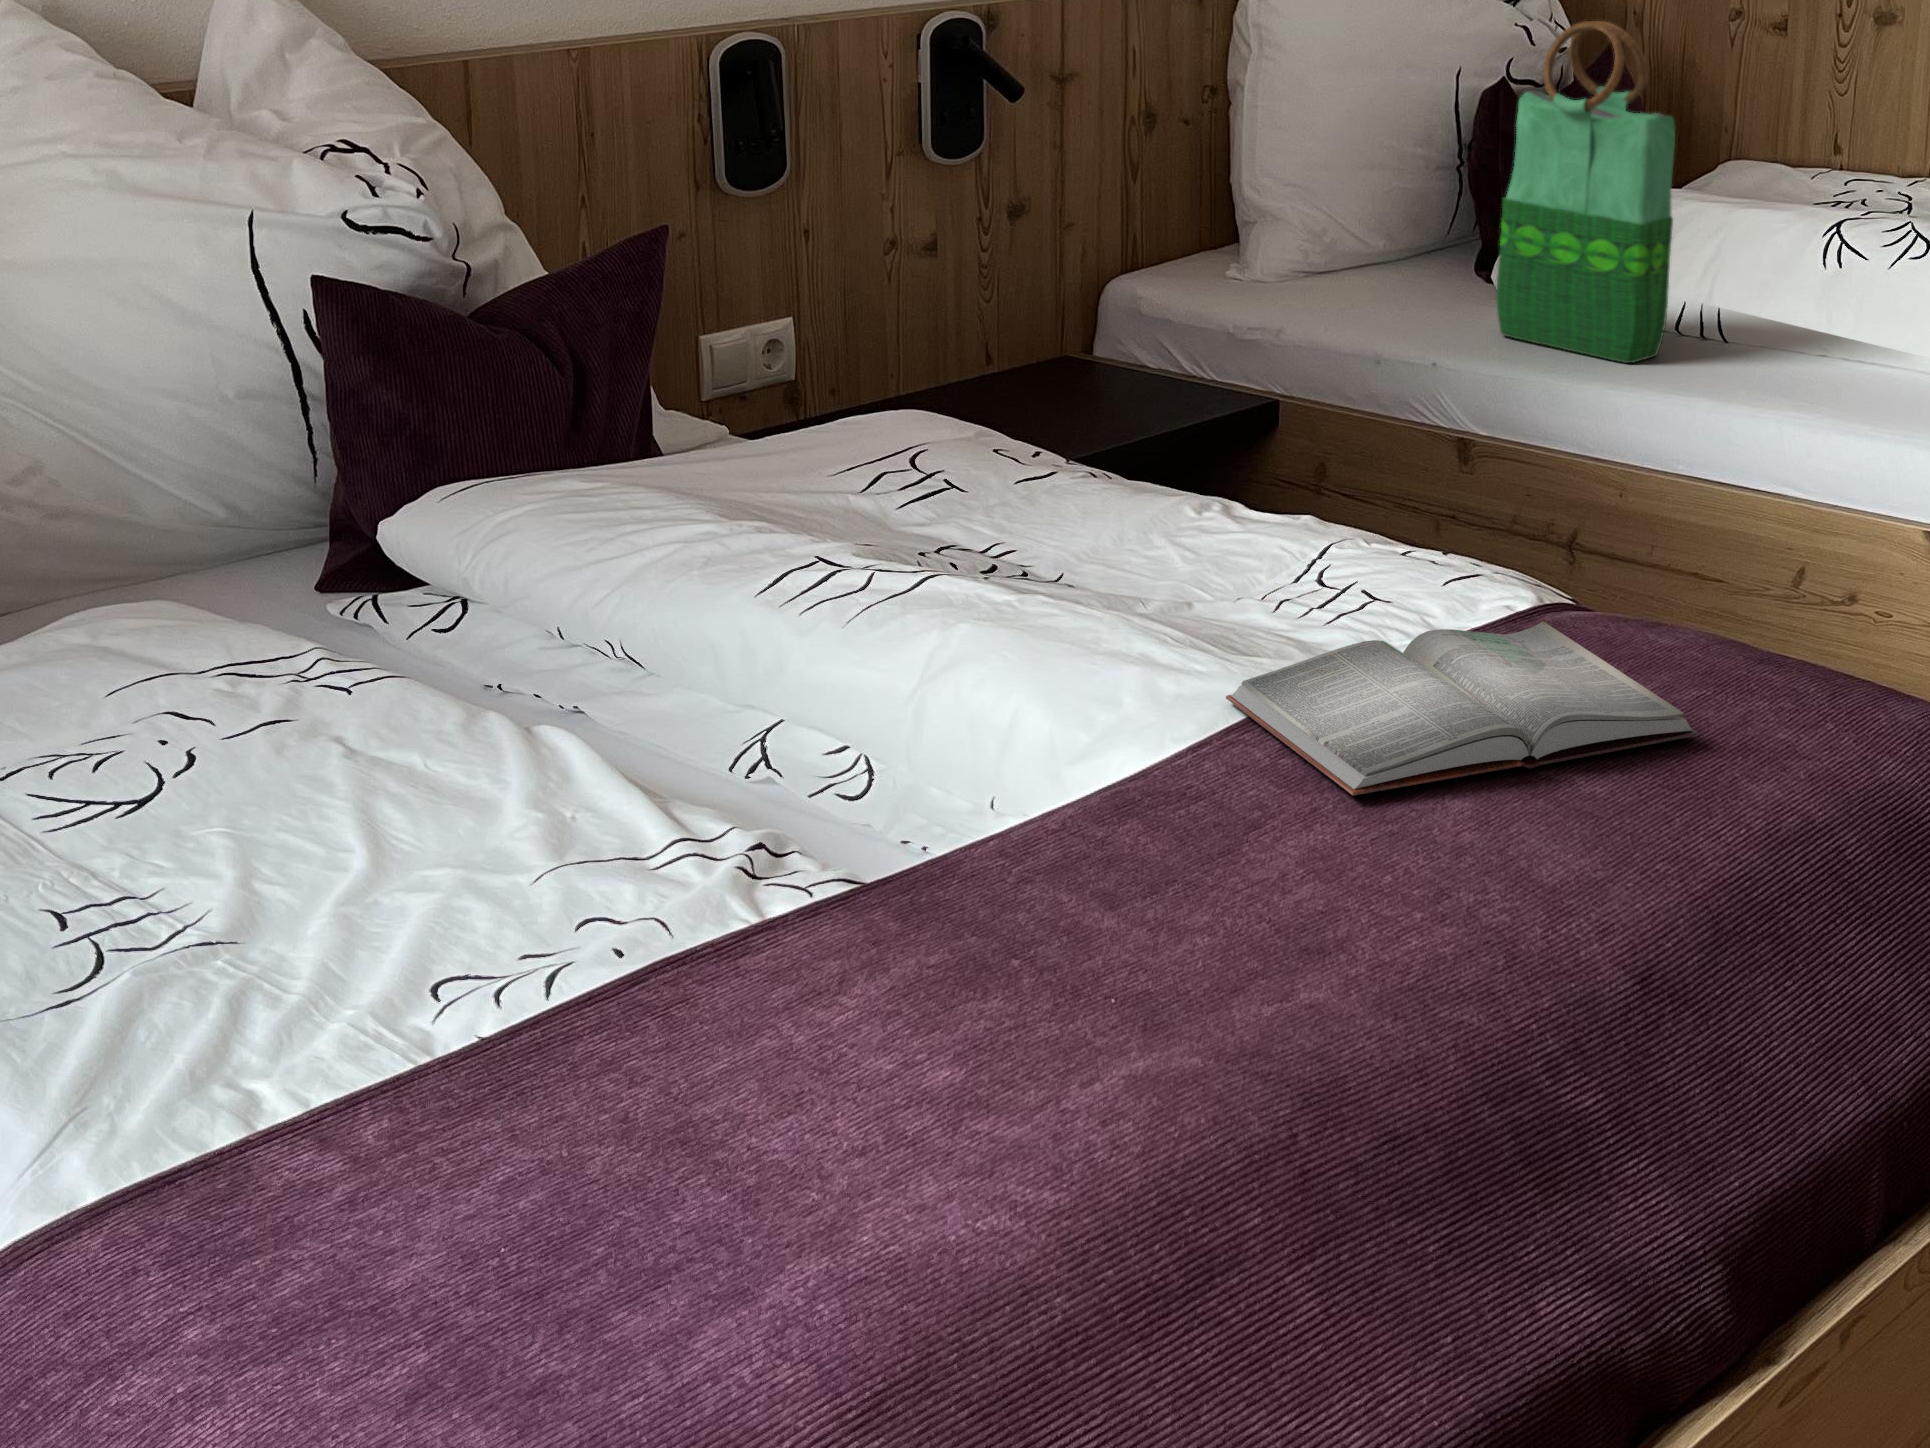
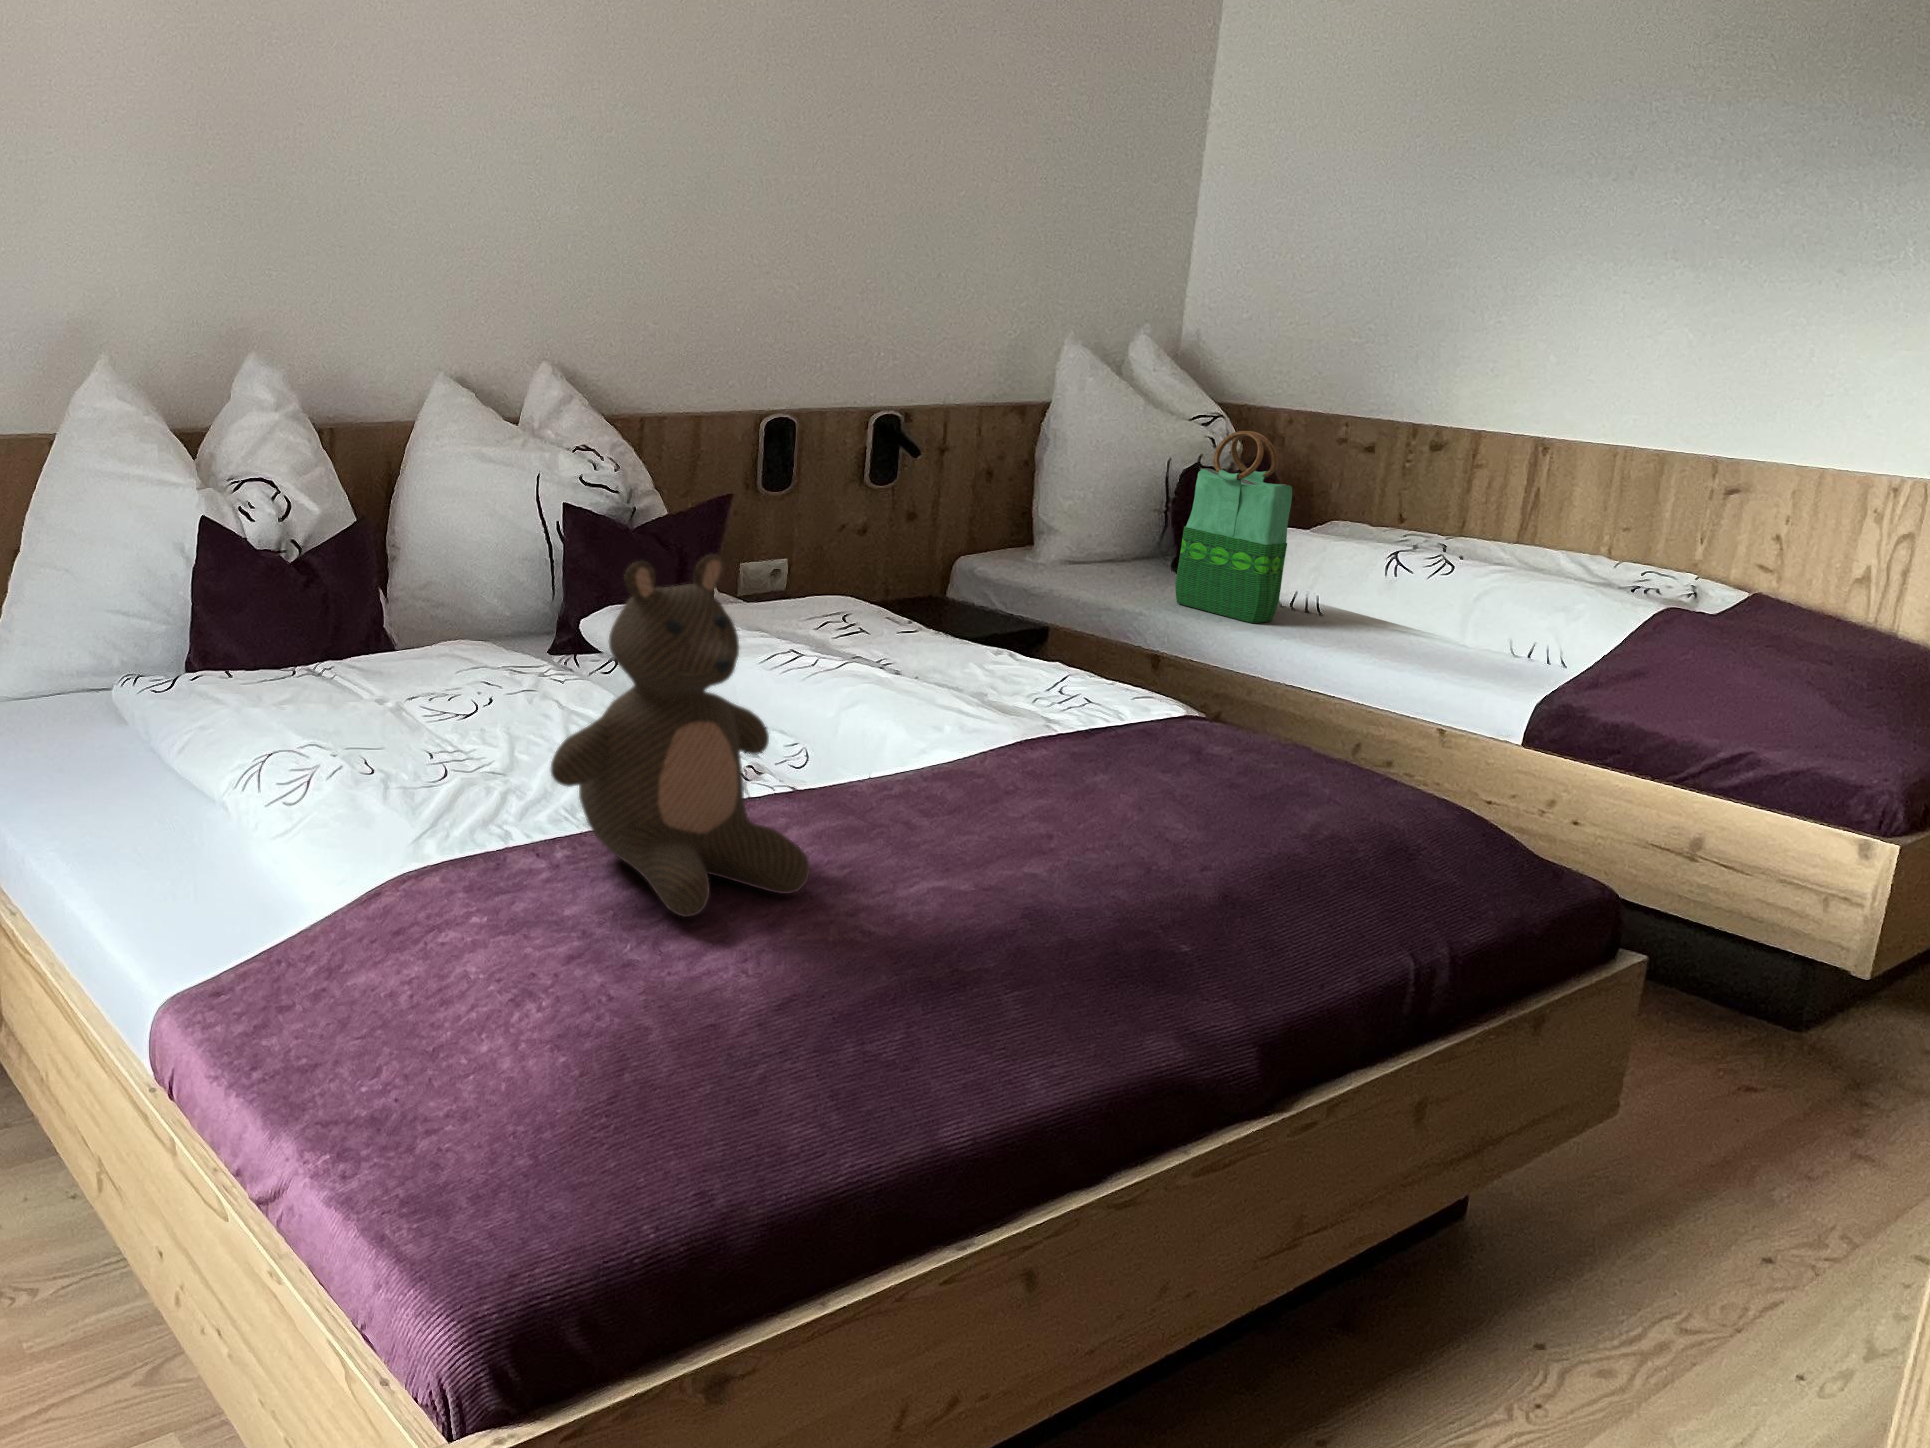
stuffed bear: none [285,468,898,1299] -> present [551,554,810,917]
hardback book: present [1226,621,1698,796] -> none [992,715,1255,784]

